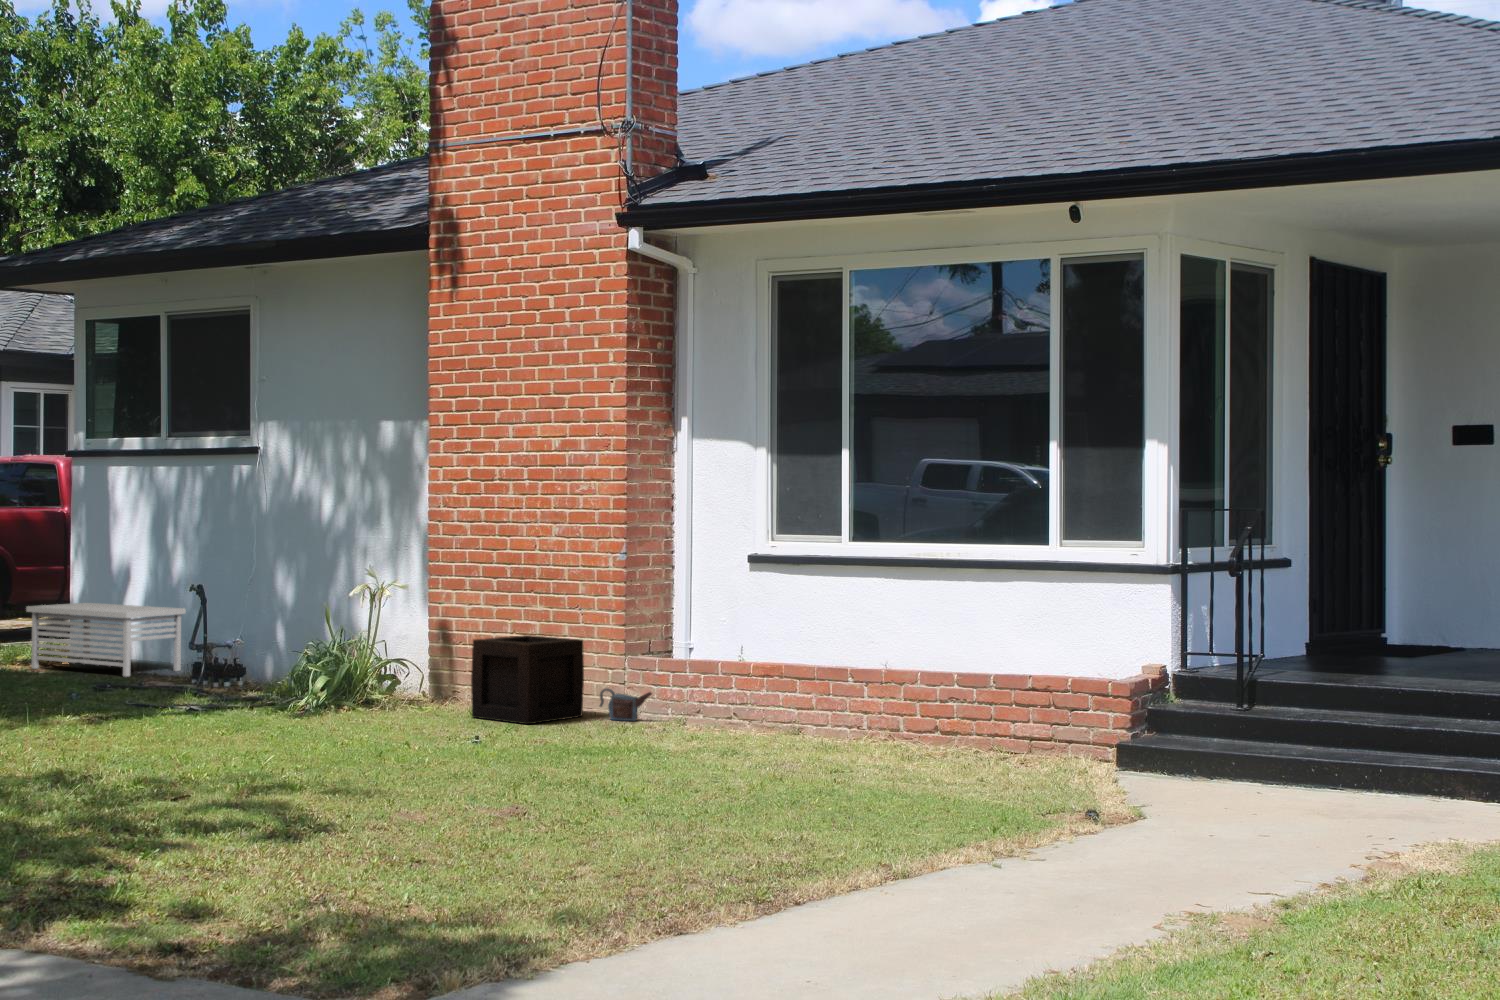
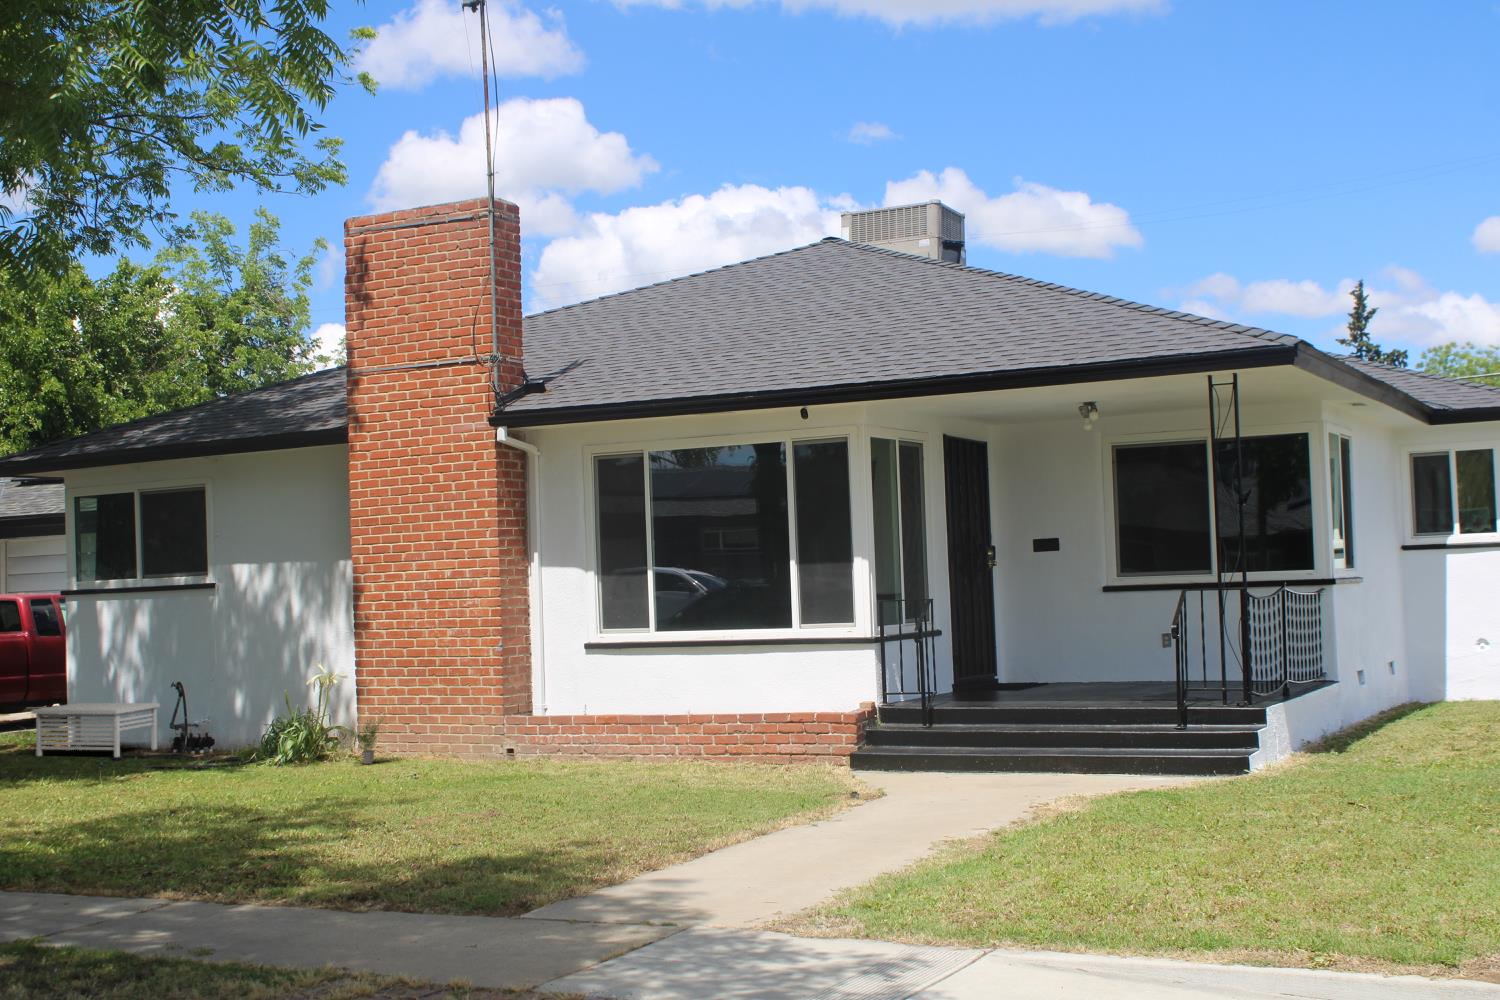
wooden crate: present [471,635,584,724] -> none [396,708,476,772]
potted plant: none [409,638,470,708] -> present [351,718,382,764]
watering can: present [600,688,652,721] -> none [489,742,527,764]

